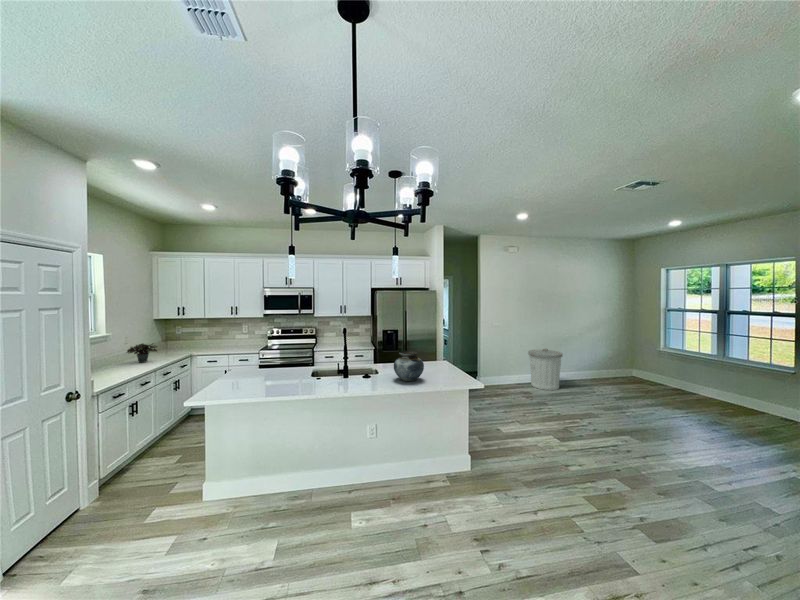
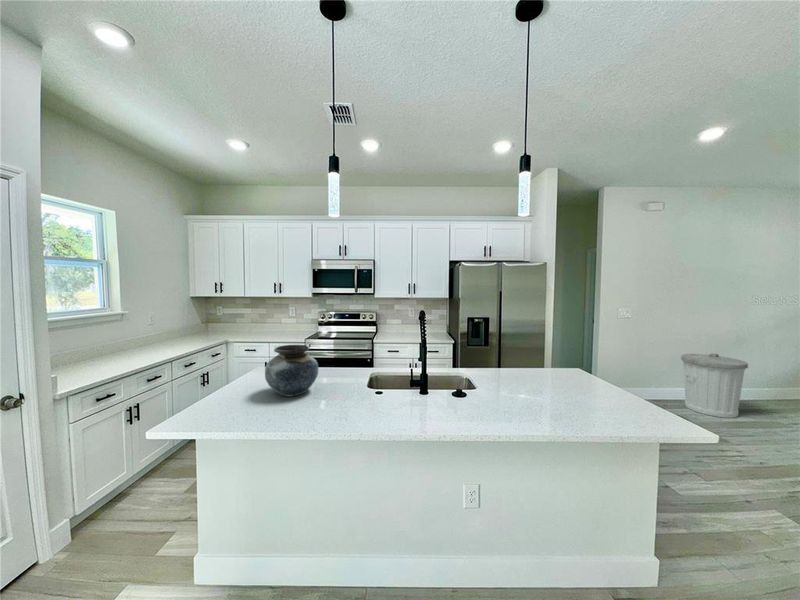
potted plant: present [127,343,157,363] -> none [144,325,184,349]
vase: present [394,351,424,381] -> present [265,345,318,396]

